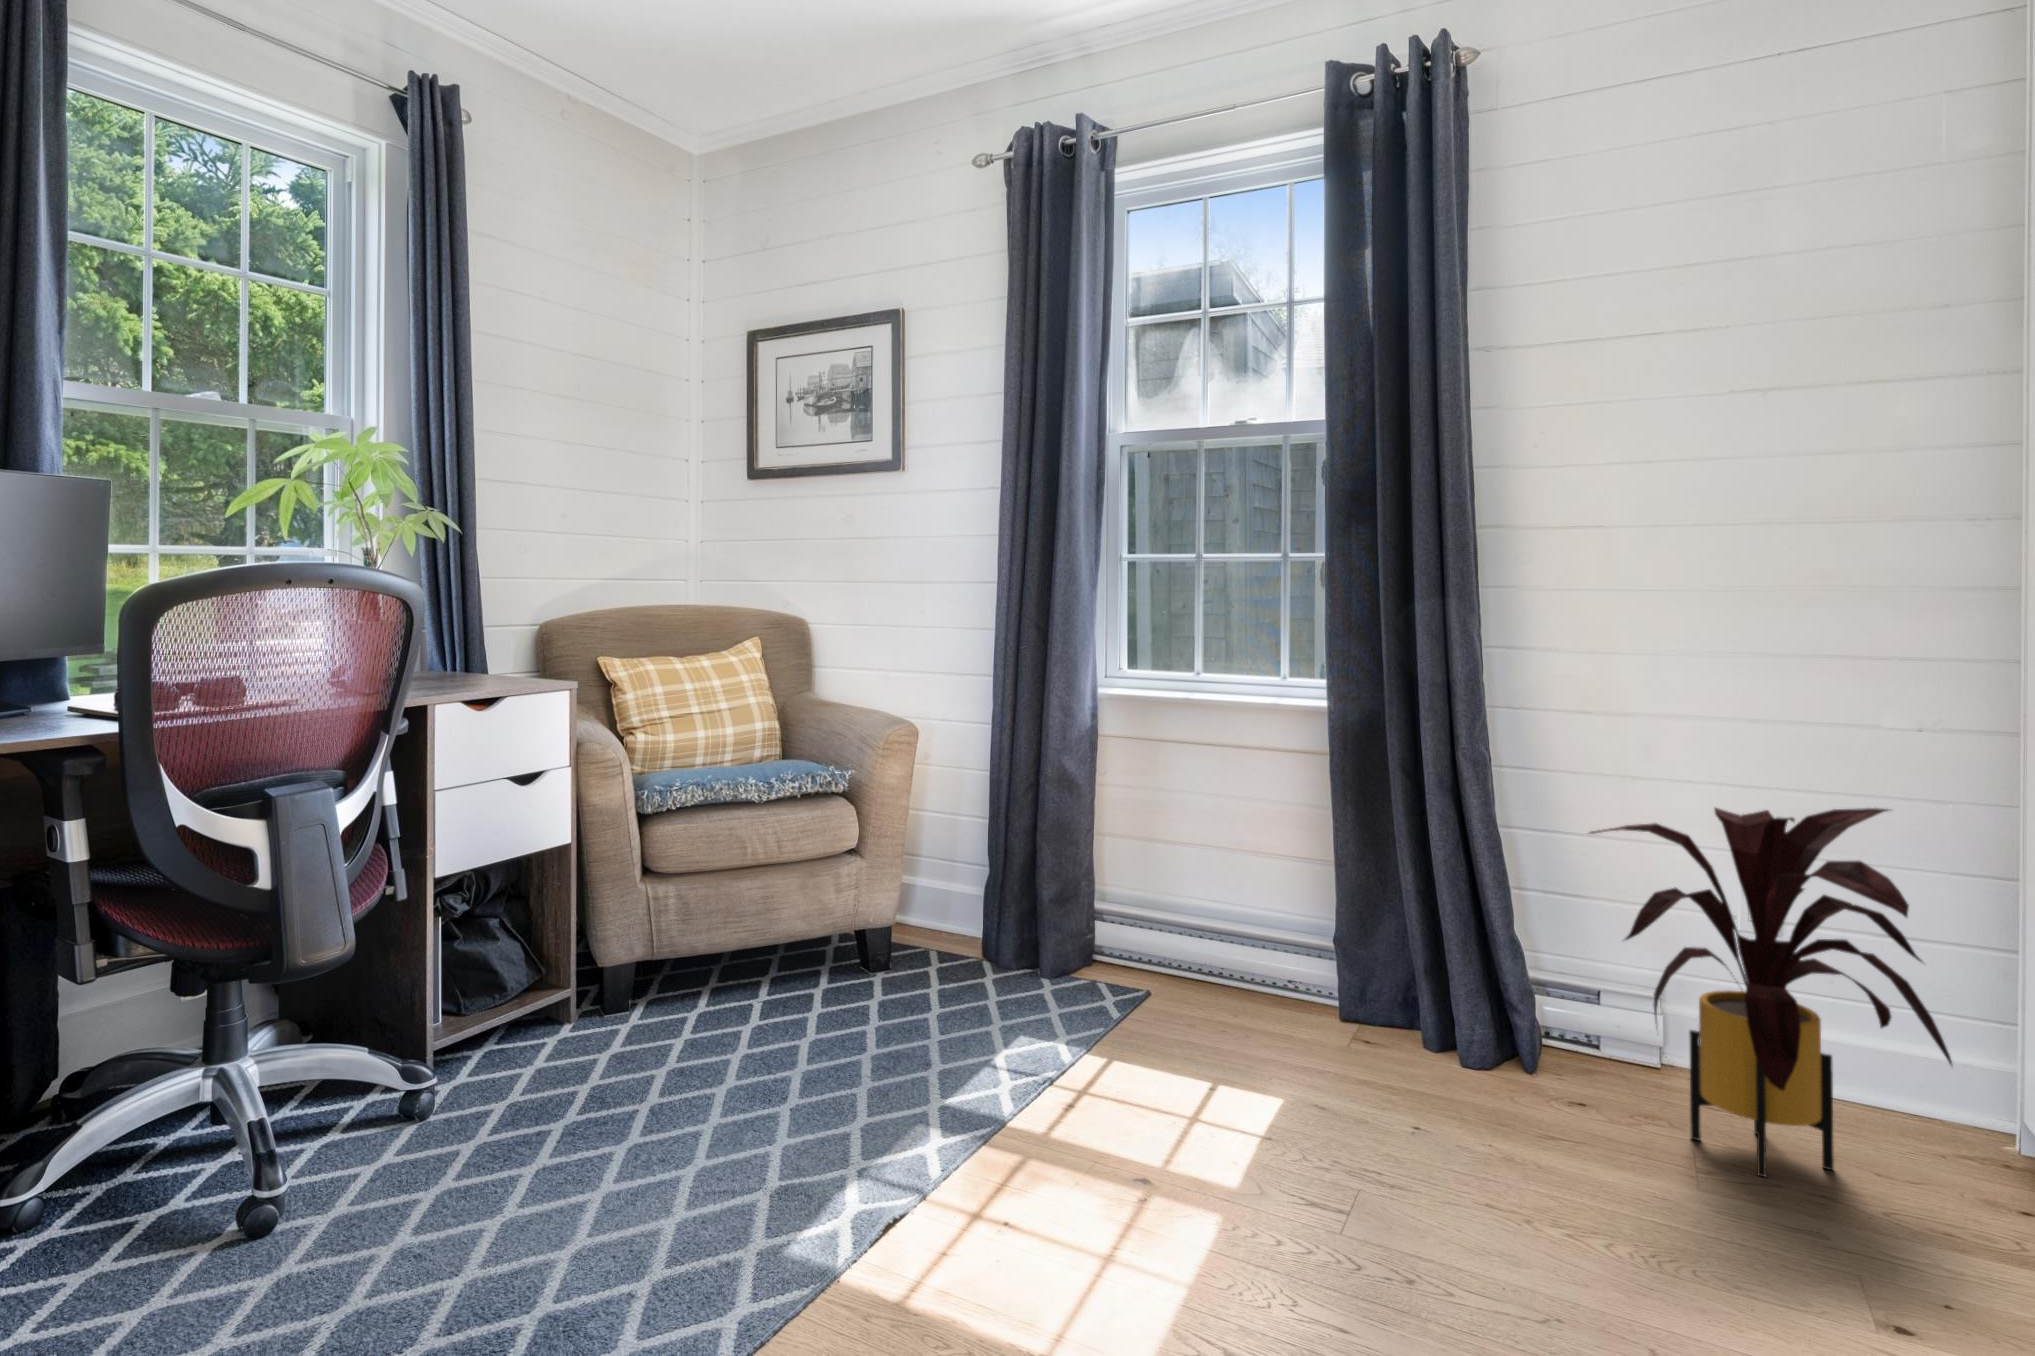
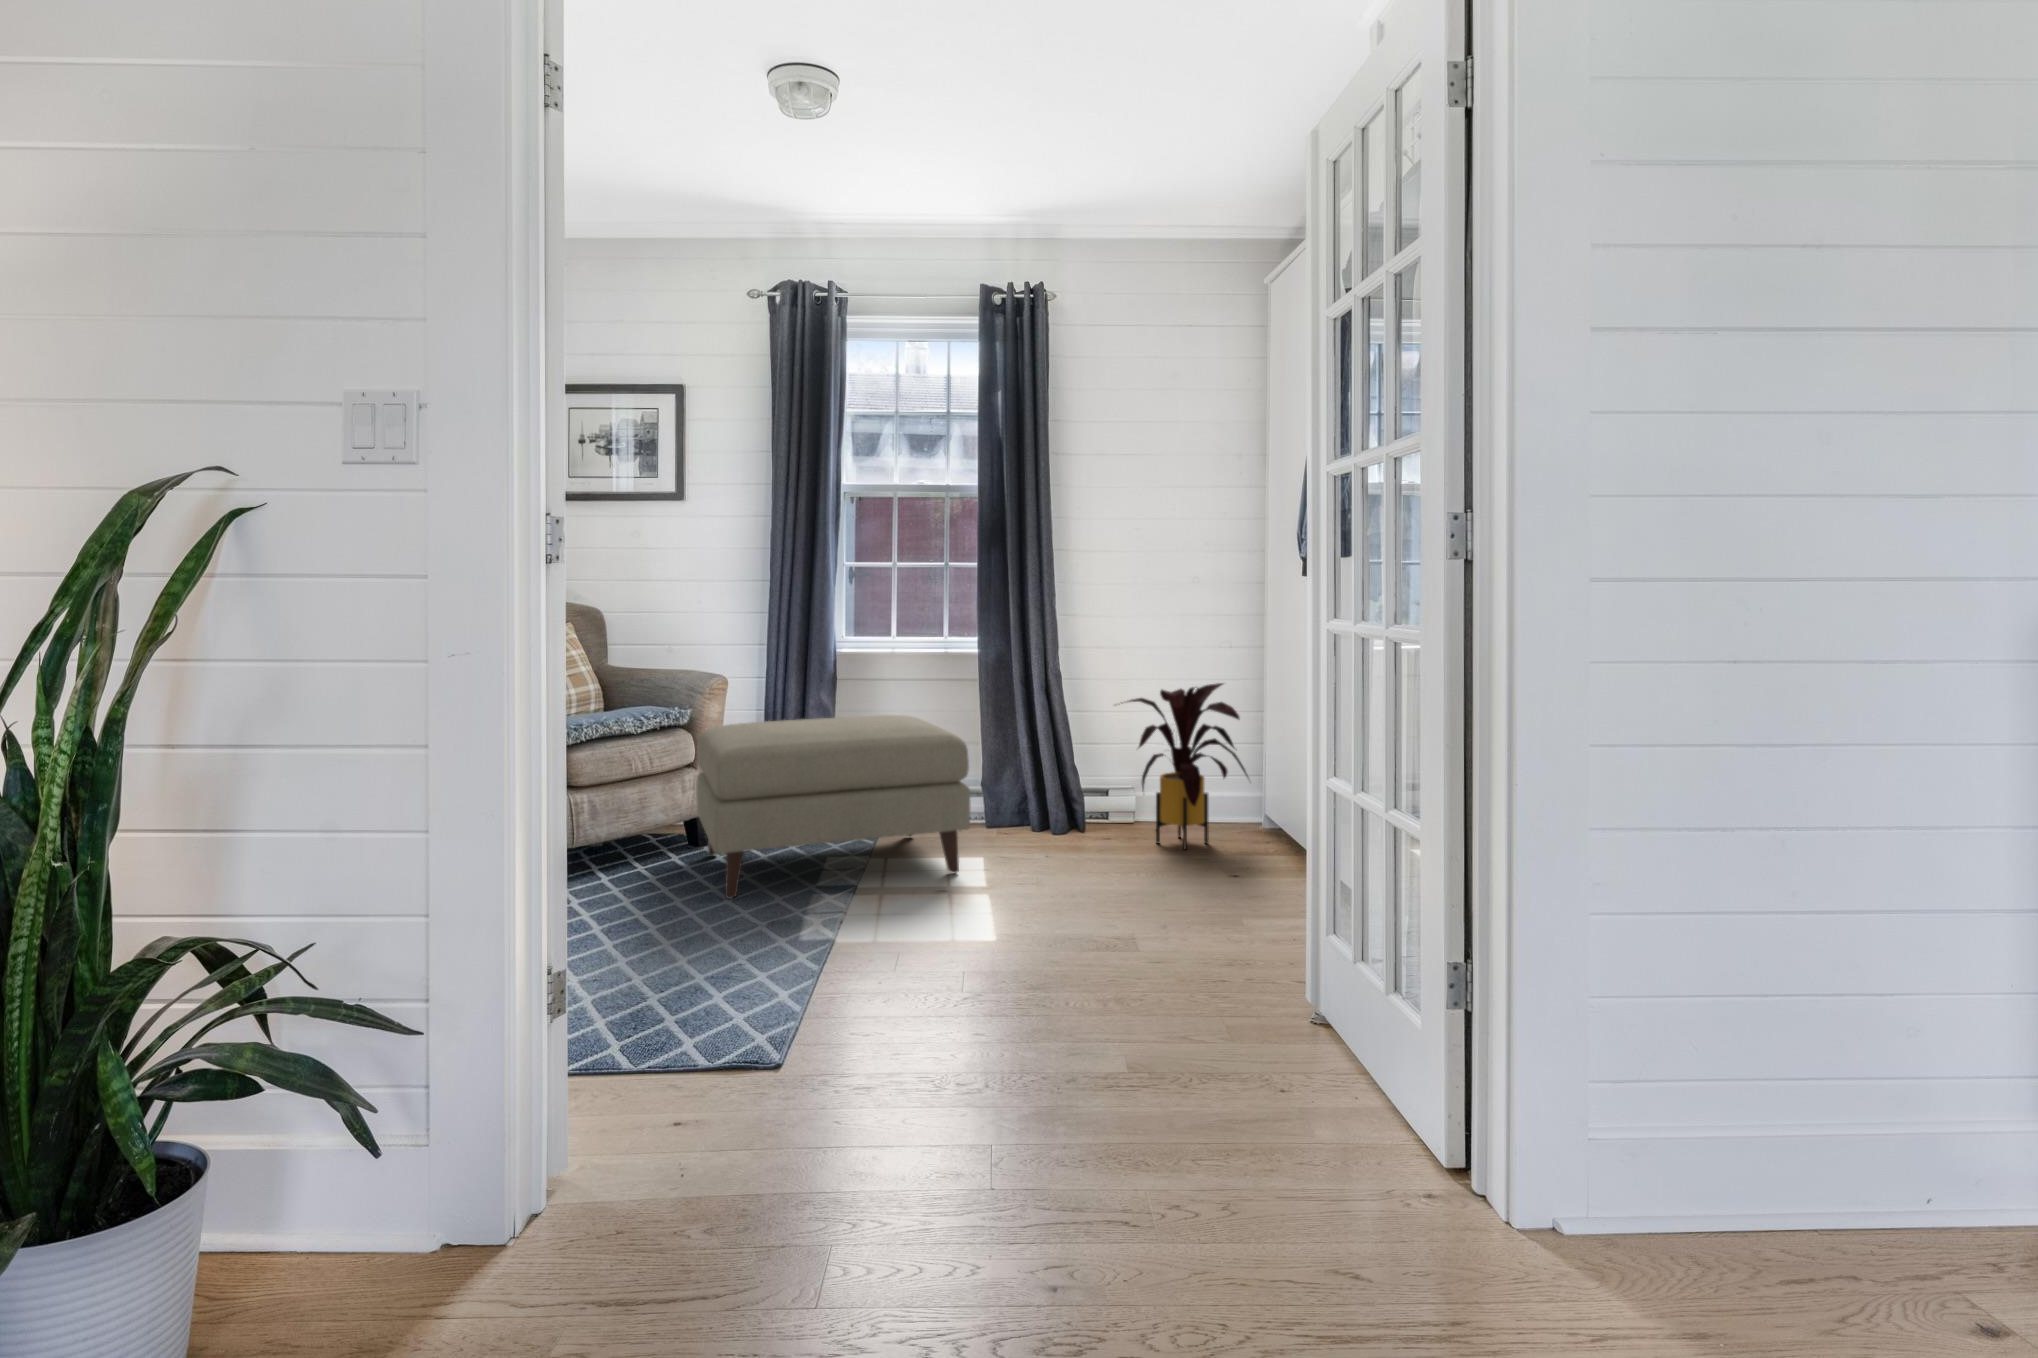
ottoman: none [791,799,1236,1122] -> present [696,715,970,899]

